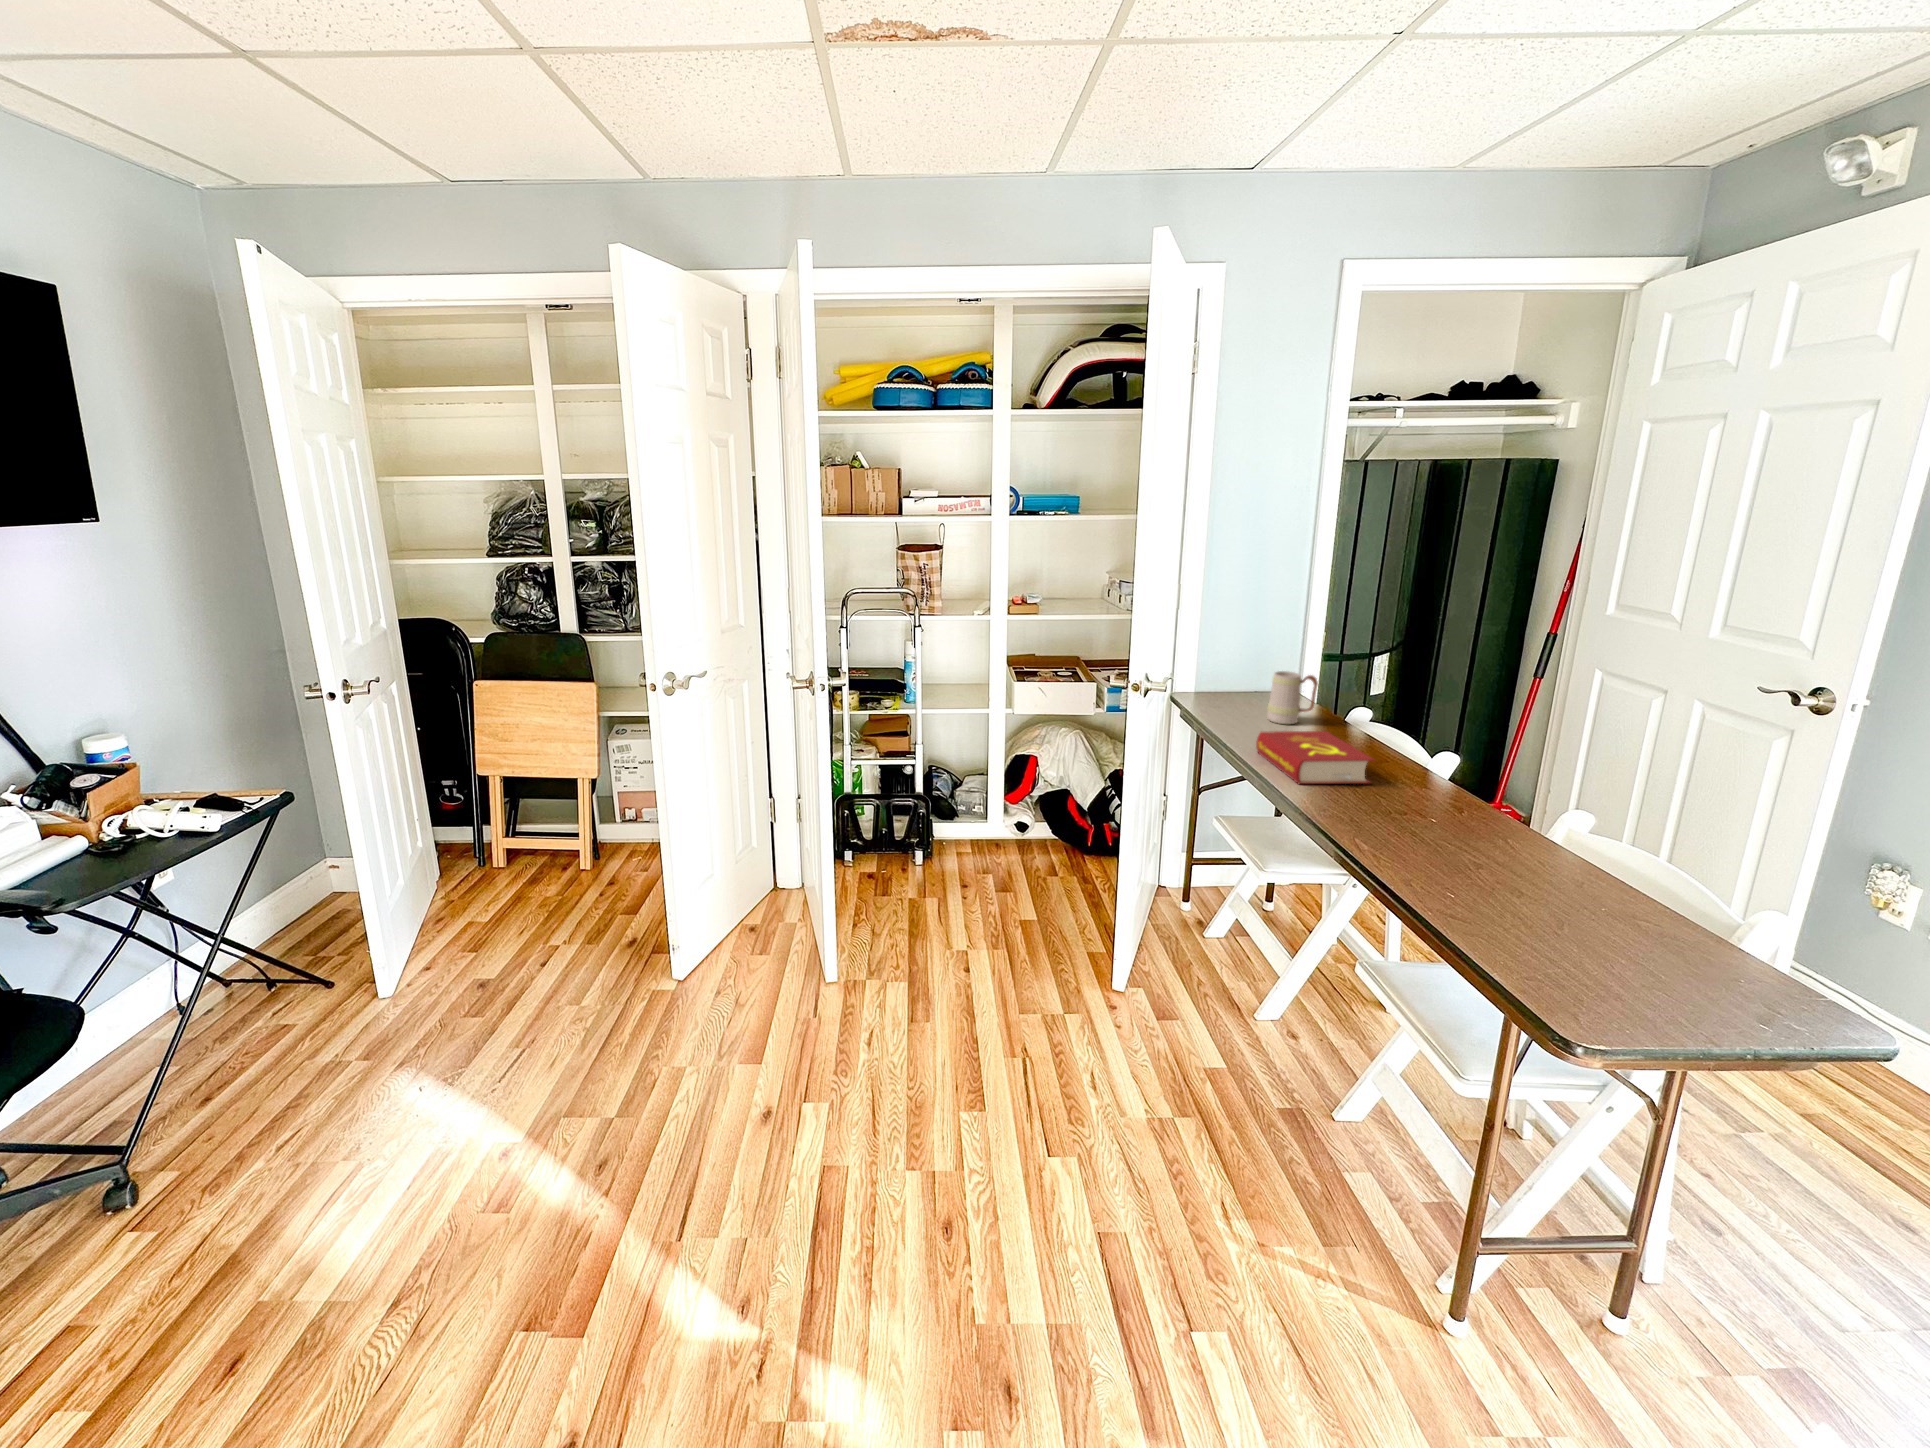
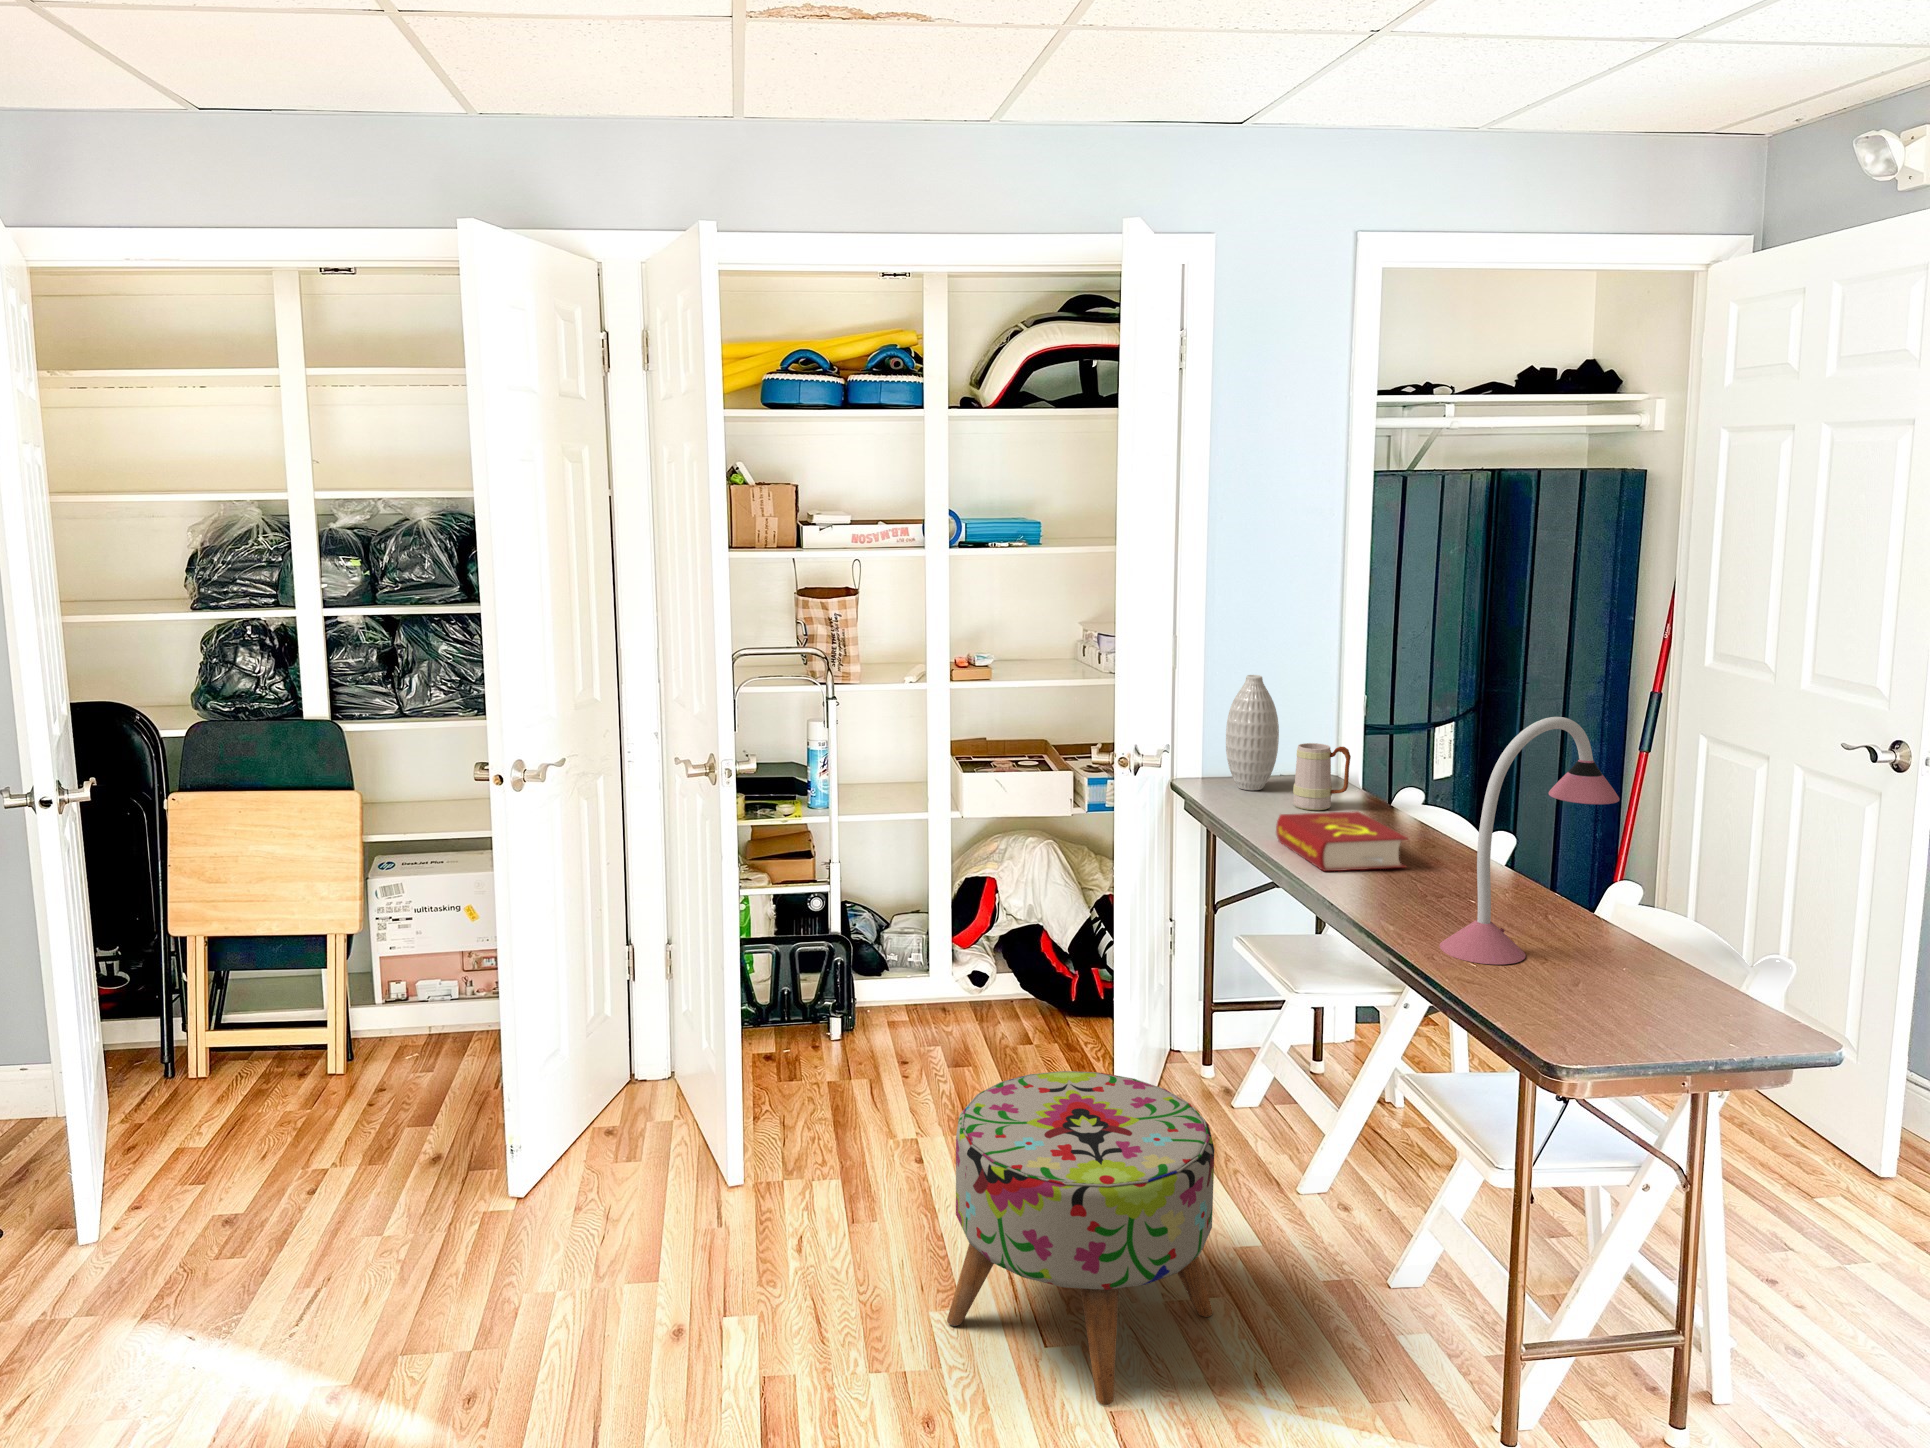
vase: none [1214,616,1257,705] -> present [1226,675,1279,790]
desk lamp: none [1416,672,1614,897] -> present [1440,717,1619,965]
ottoman: none [973,931,1197,1224] -> present [947,1071,1215,1405]

